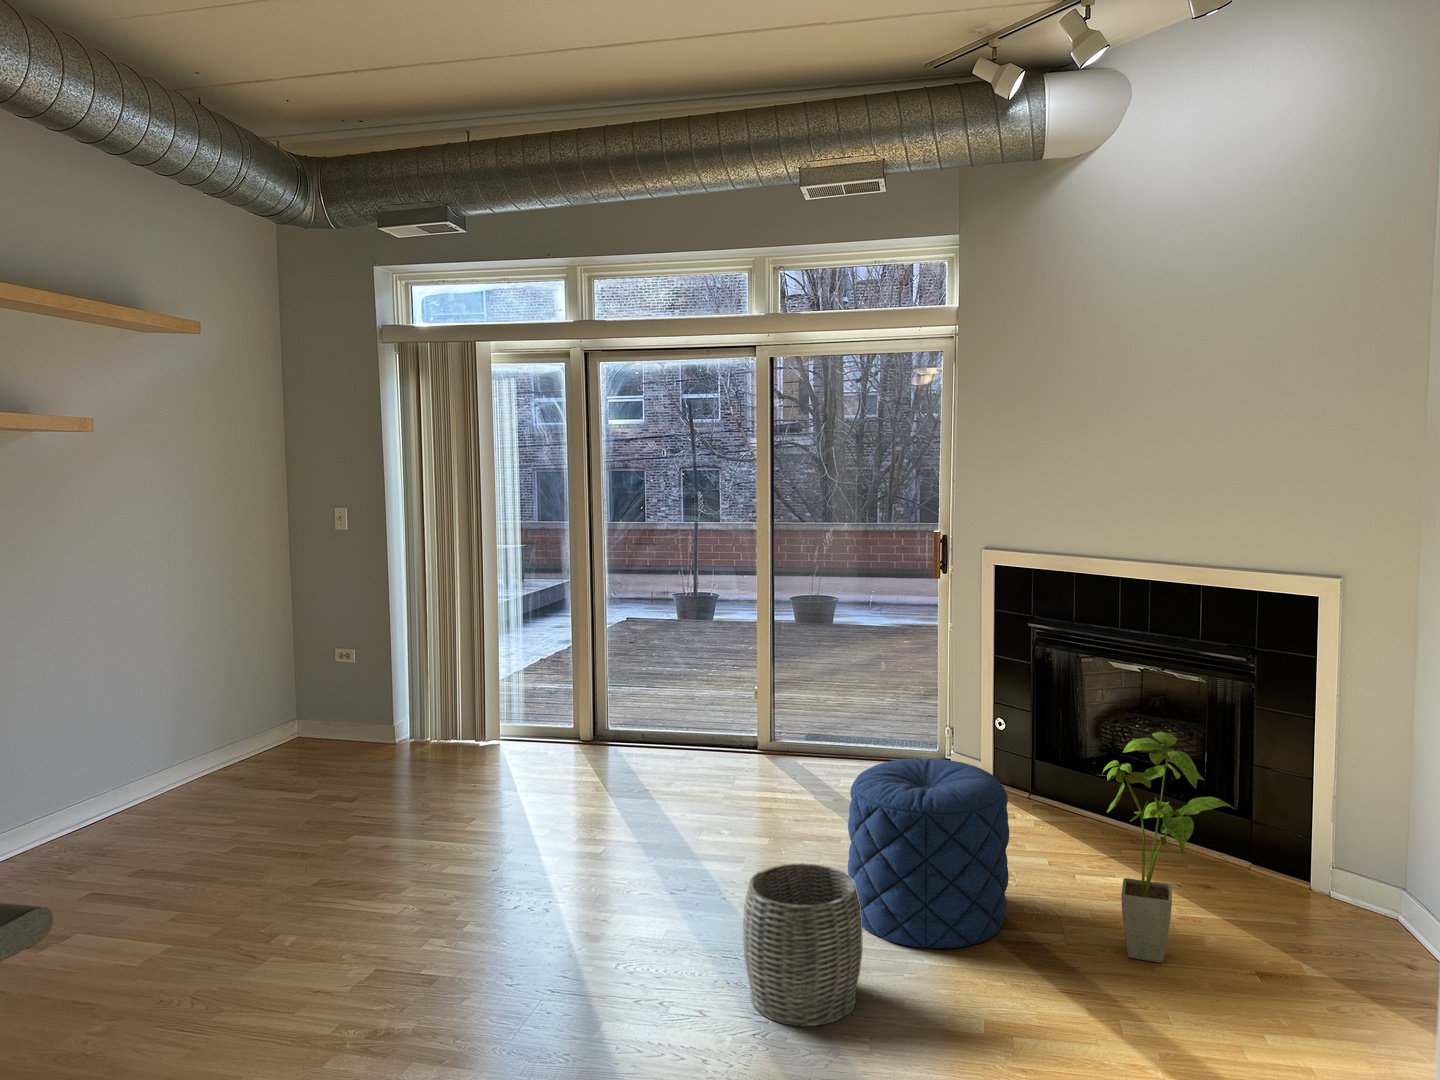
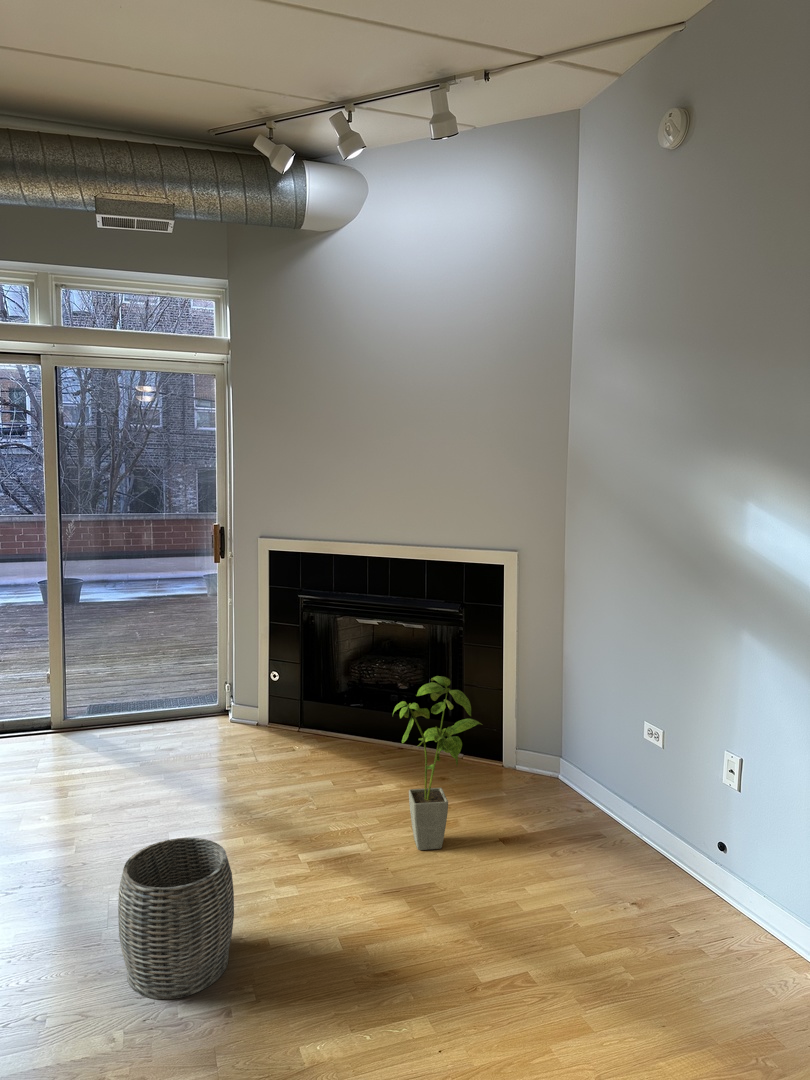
pouf: present [848,759,1009,949] -> none [188,718,324,886]

